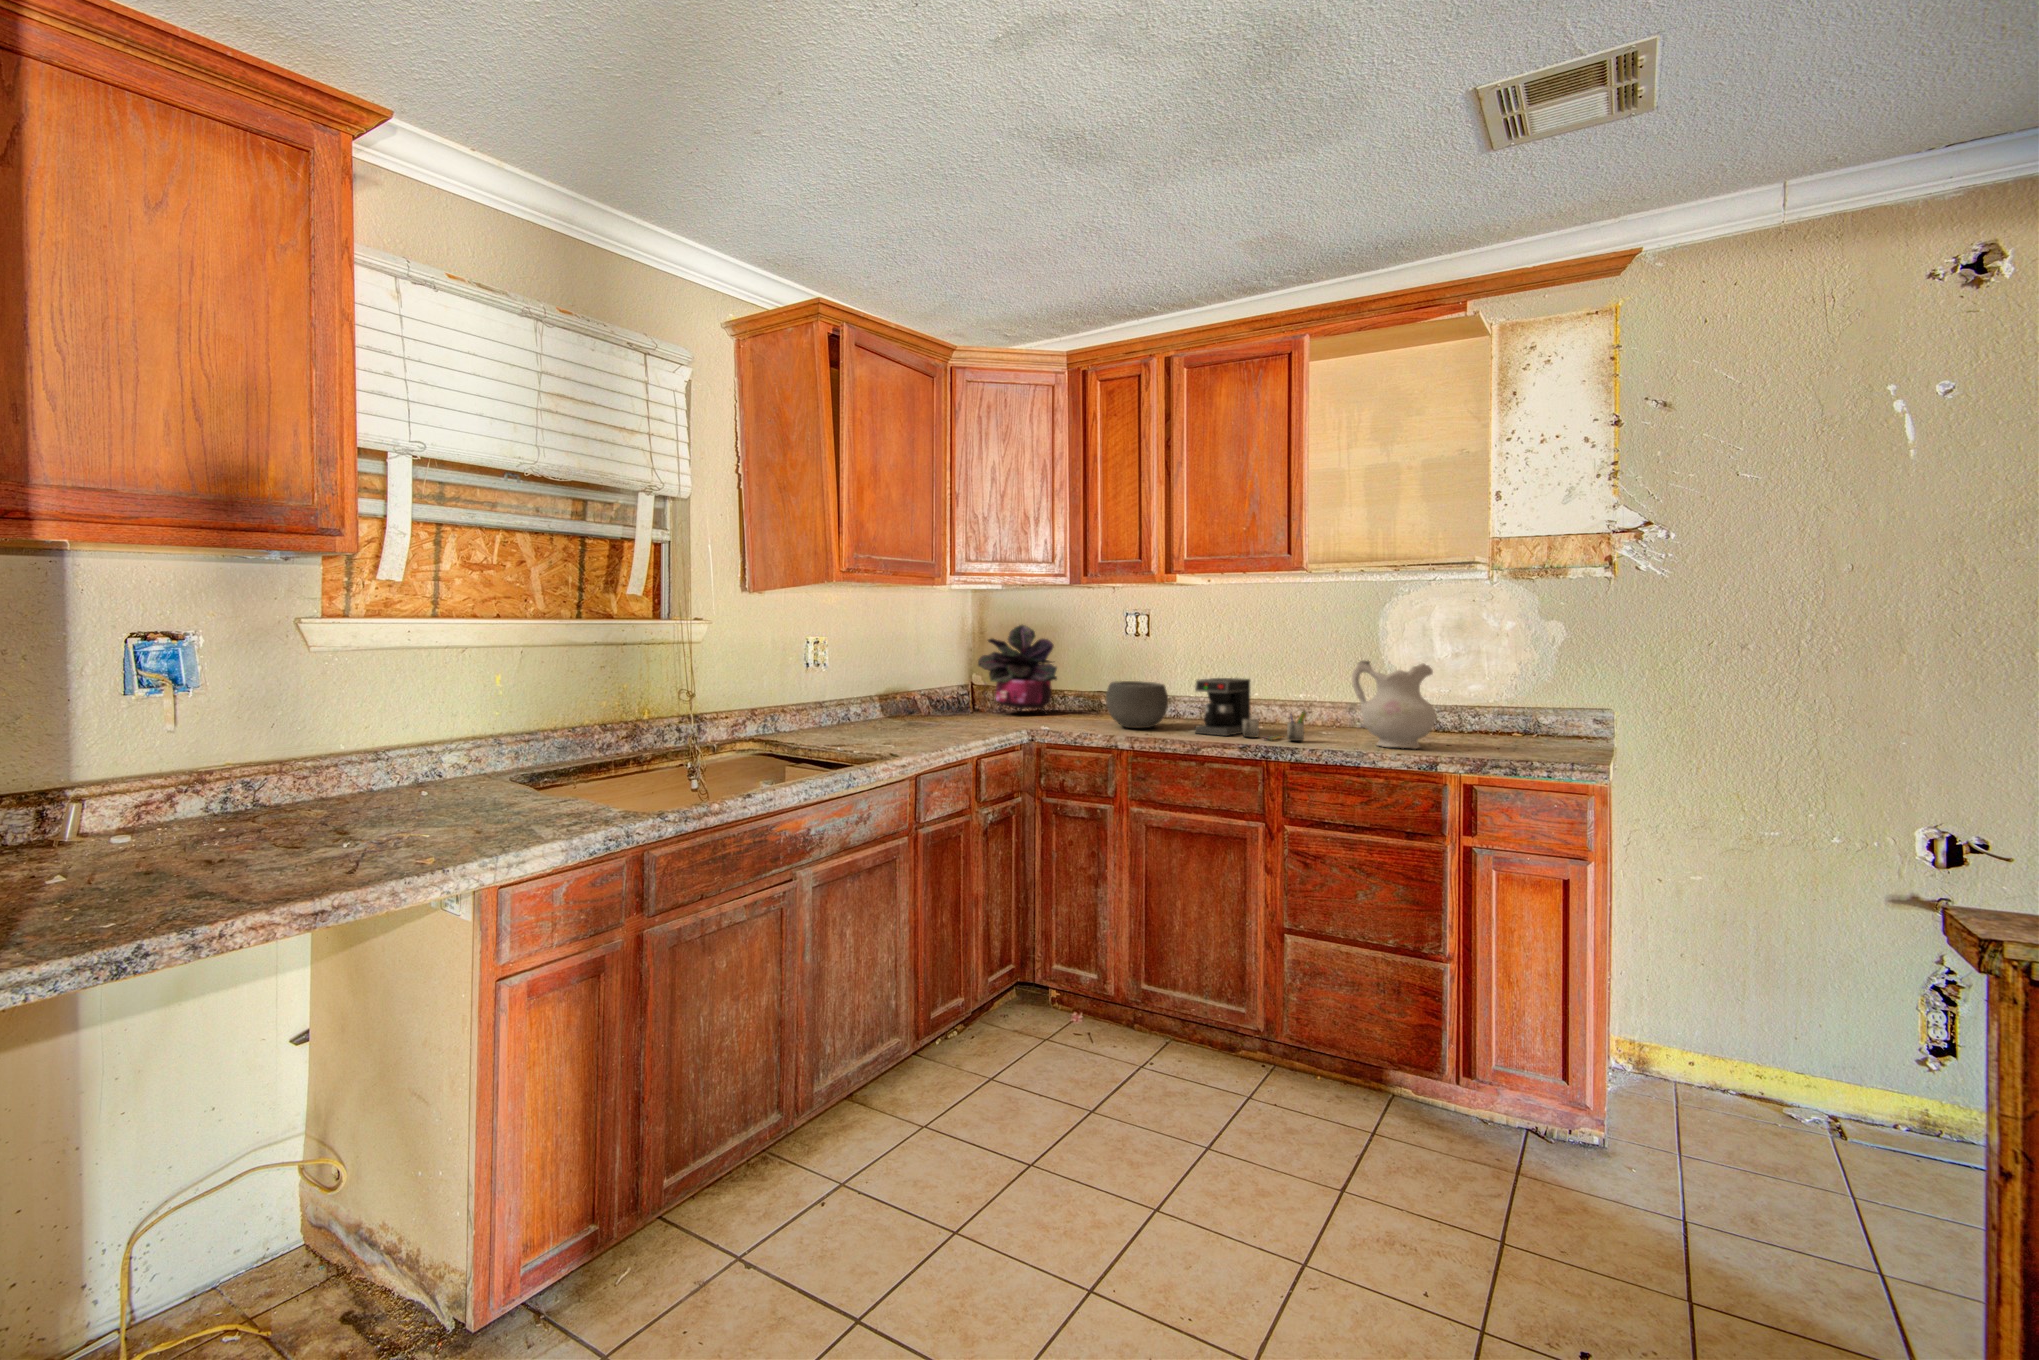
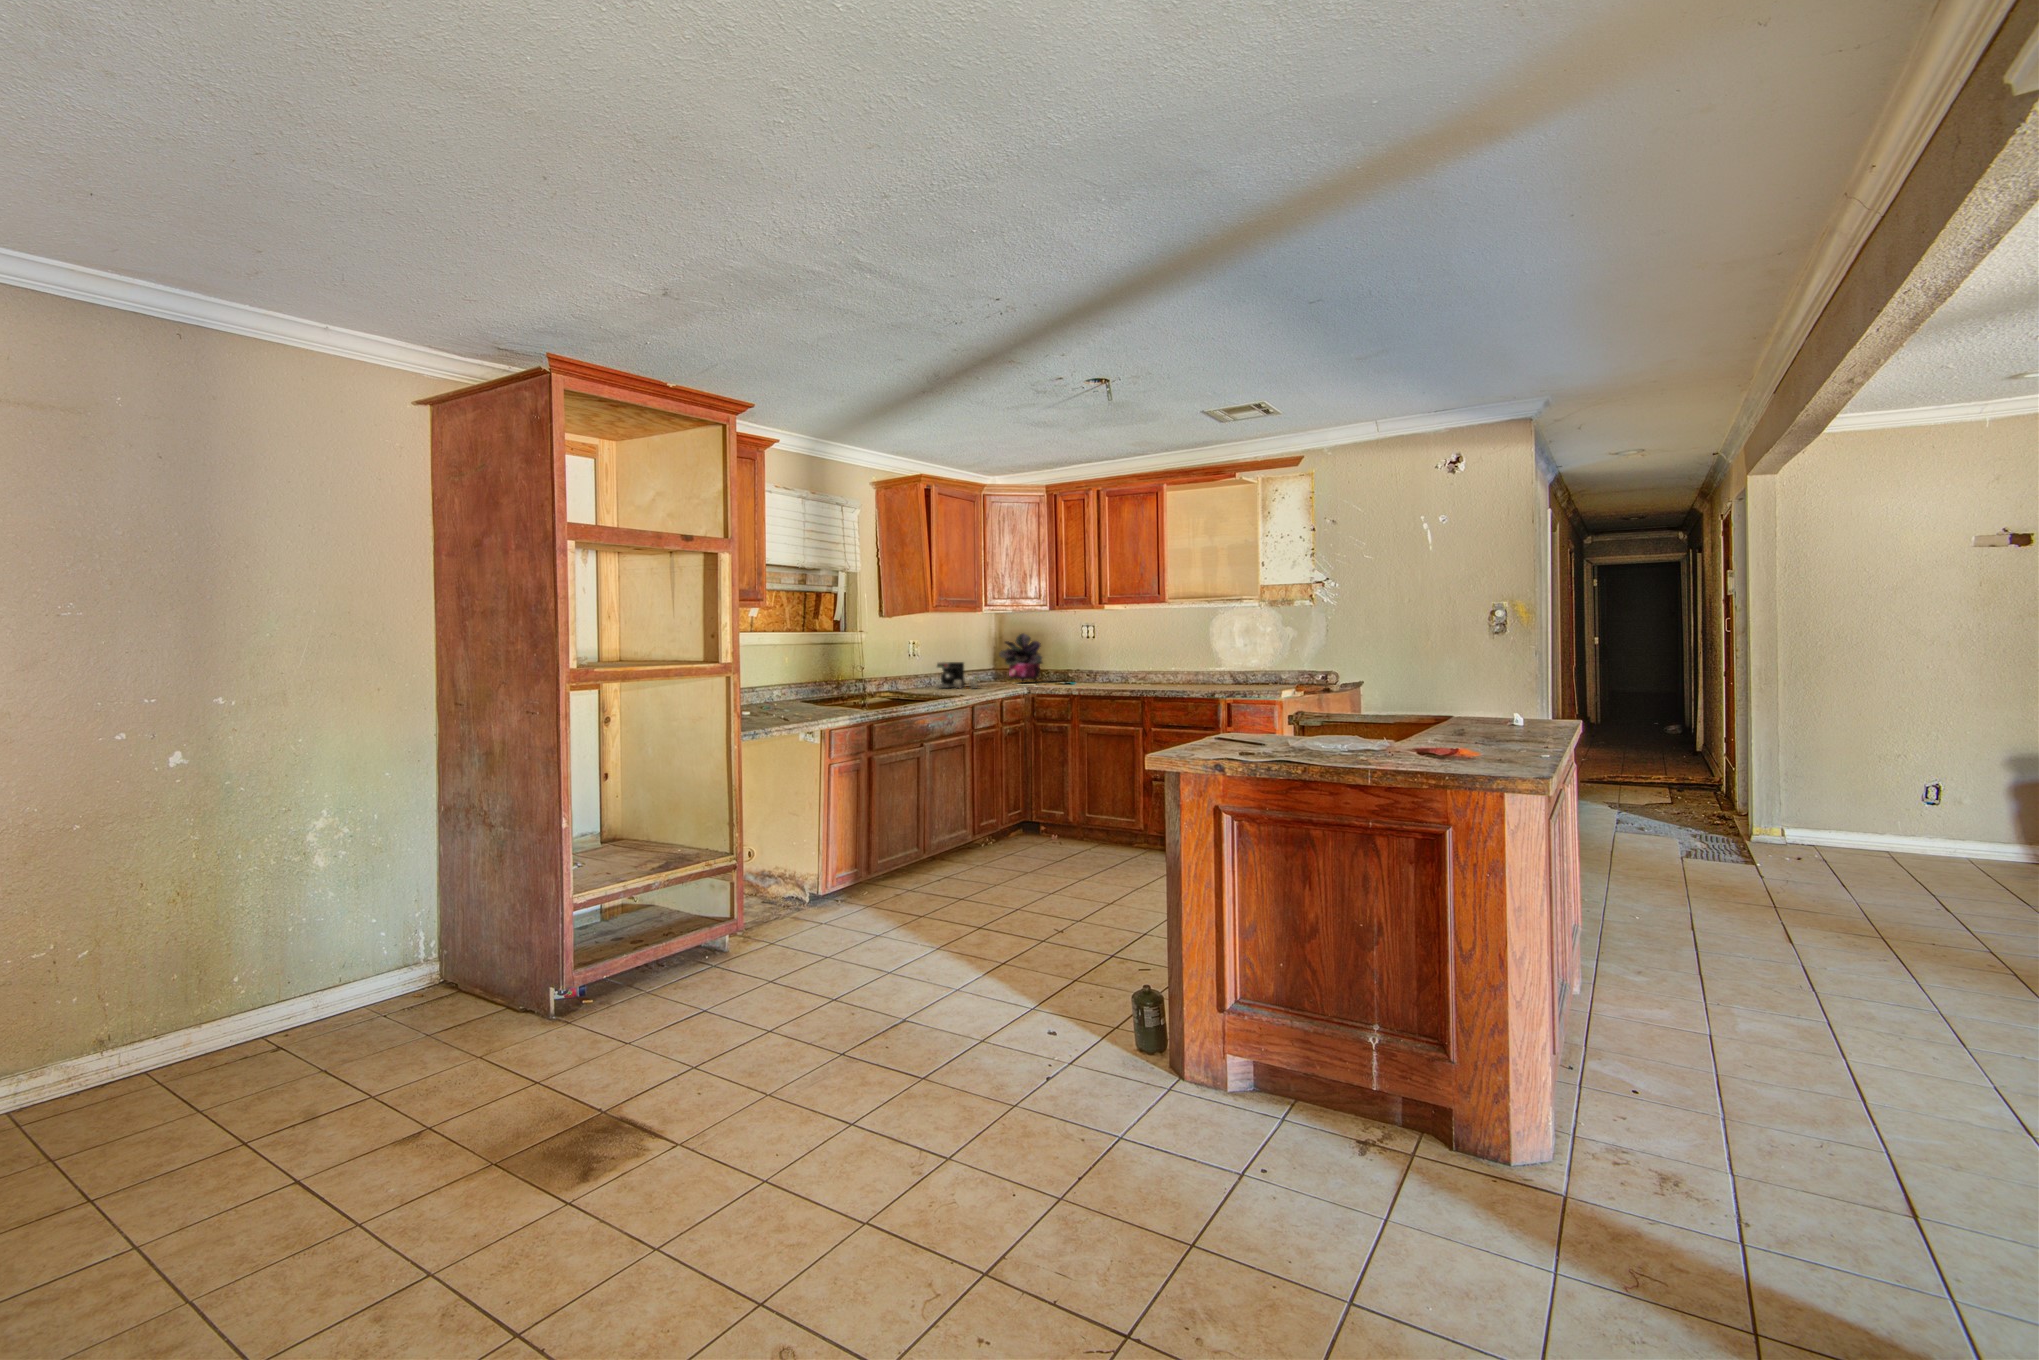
ceramic pitcher: present [1352,660,1436,749] -> none [1183,647,1221,689]
coffee maker: present [1195,678,1307,741] -> present [936,662,978,689]
bowl: present [1106,681,1168,729] -> none [1067,662,1099,685]

